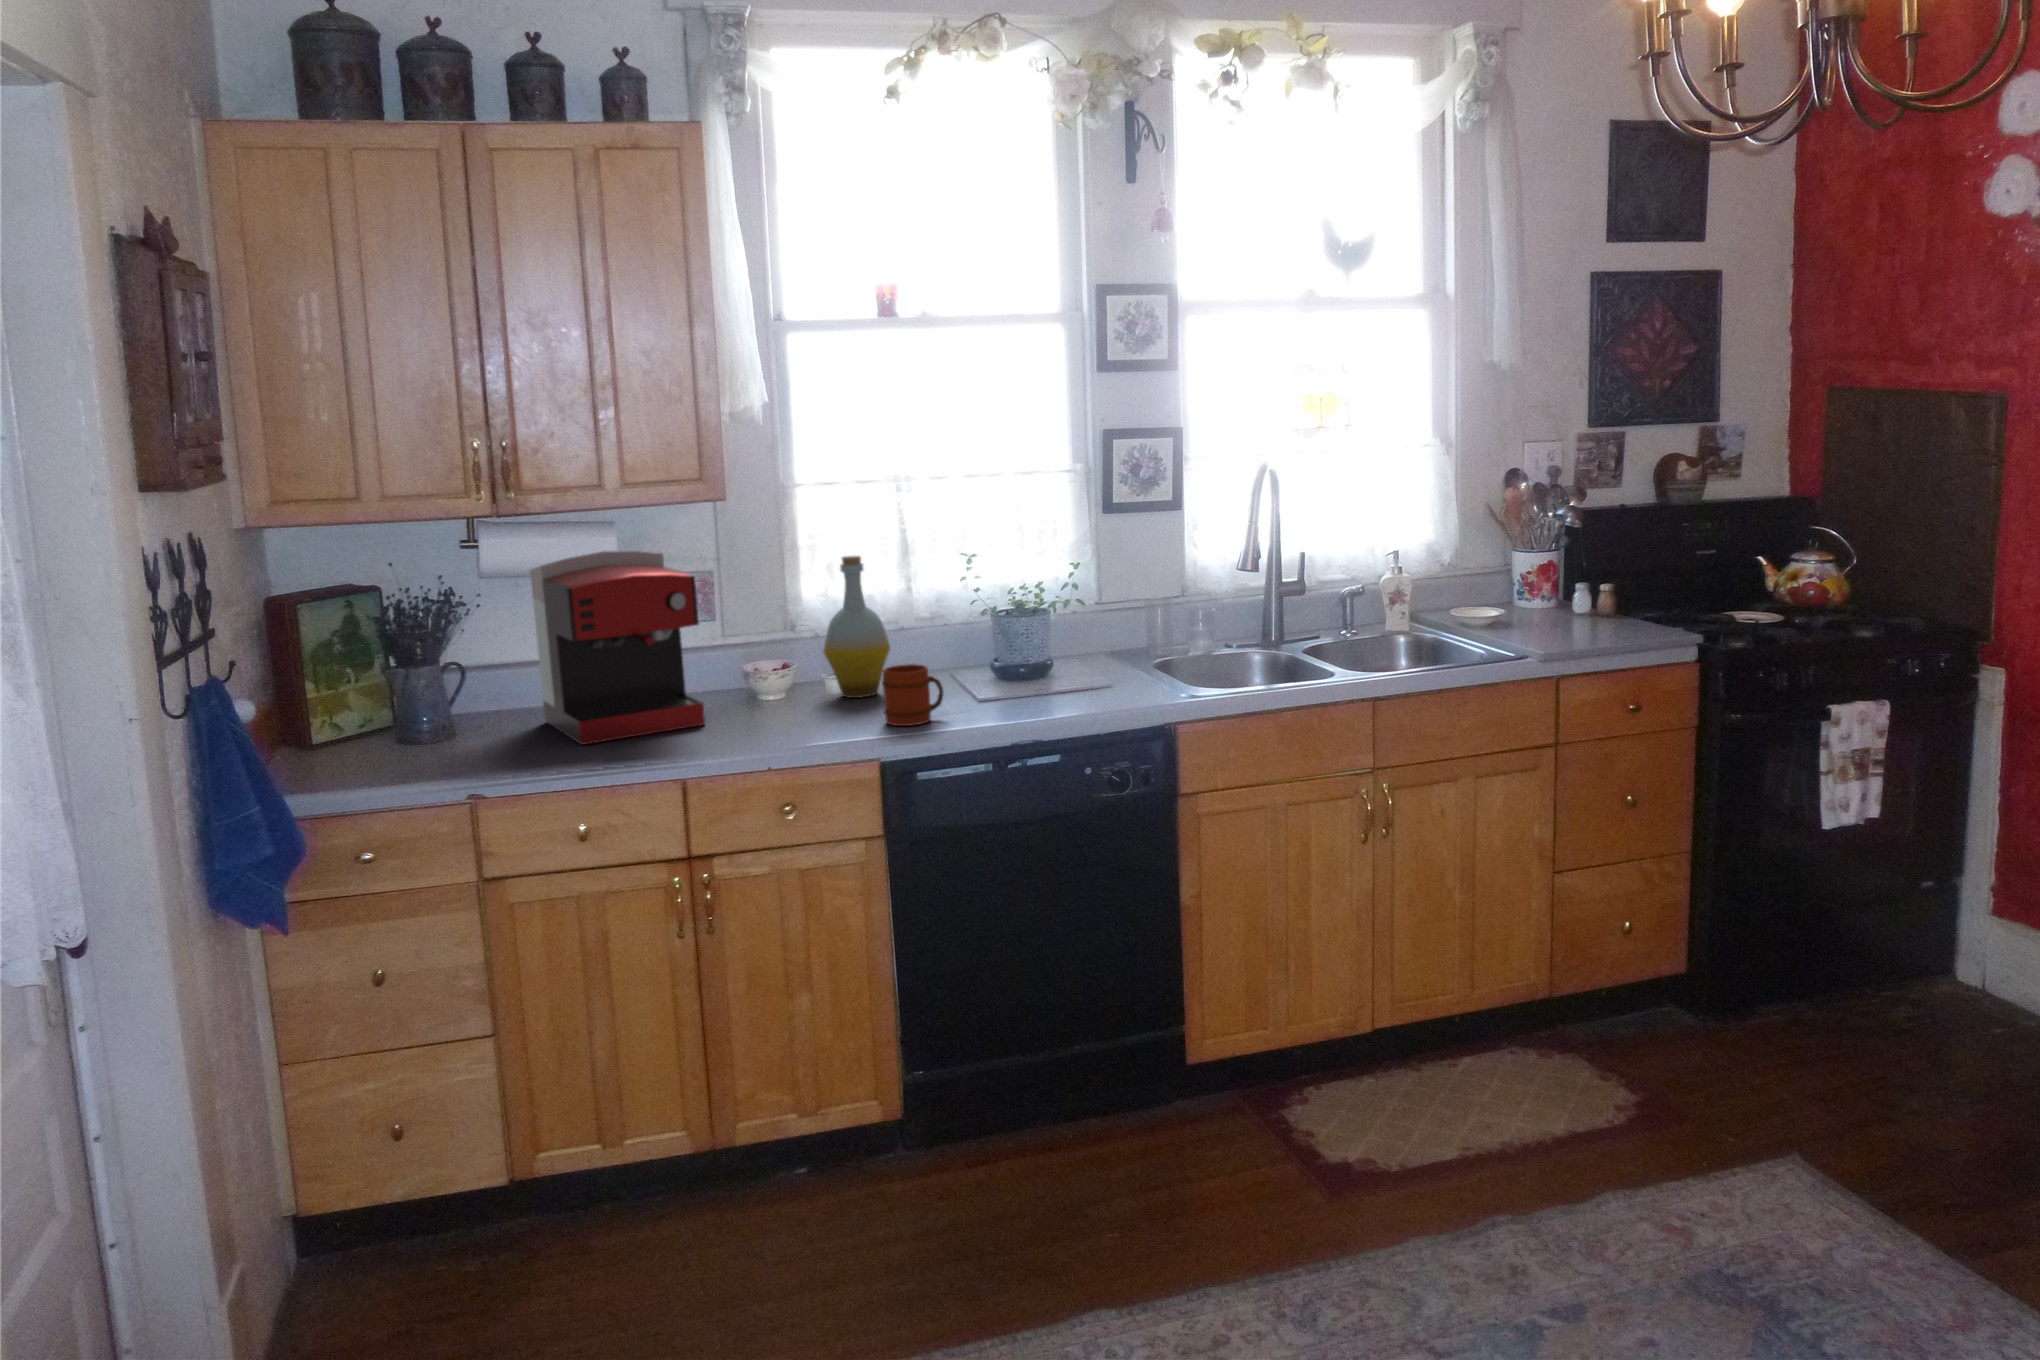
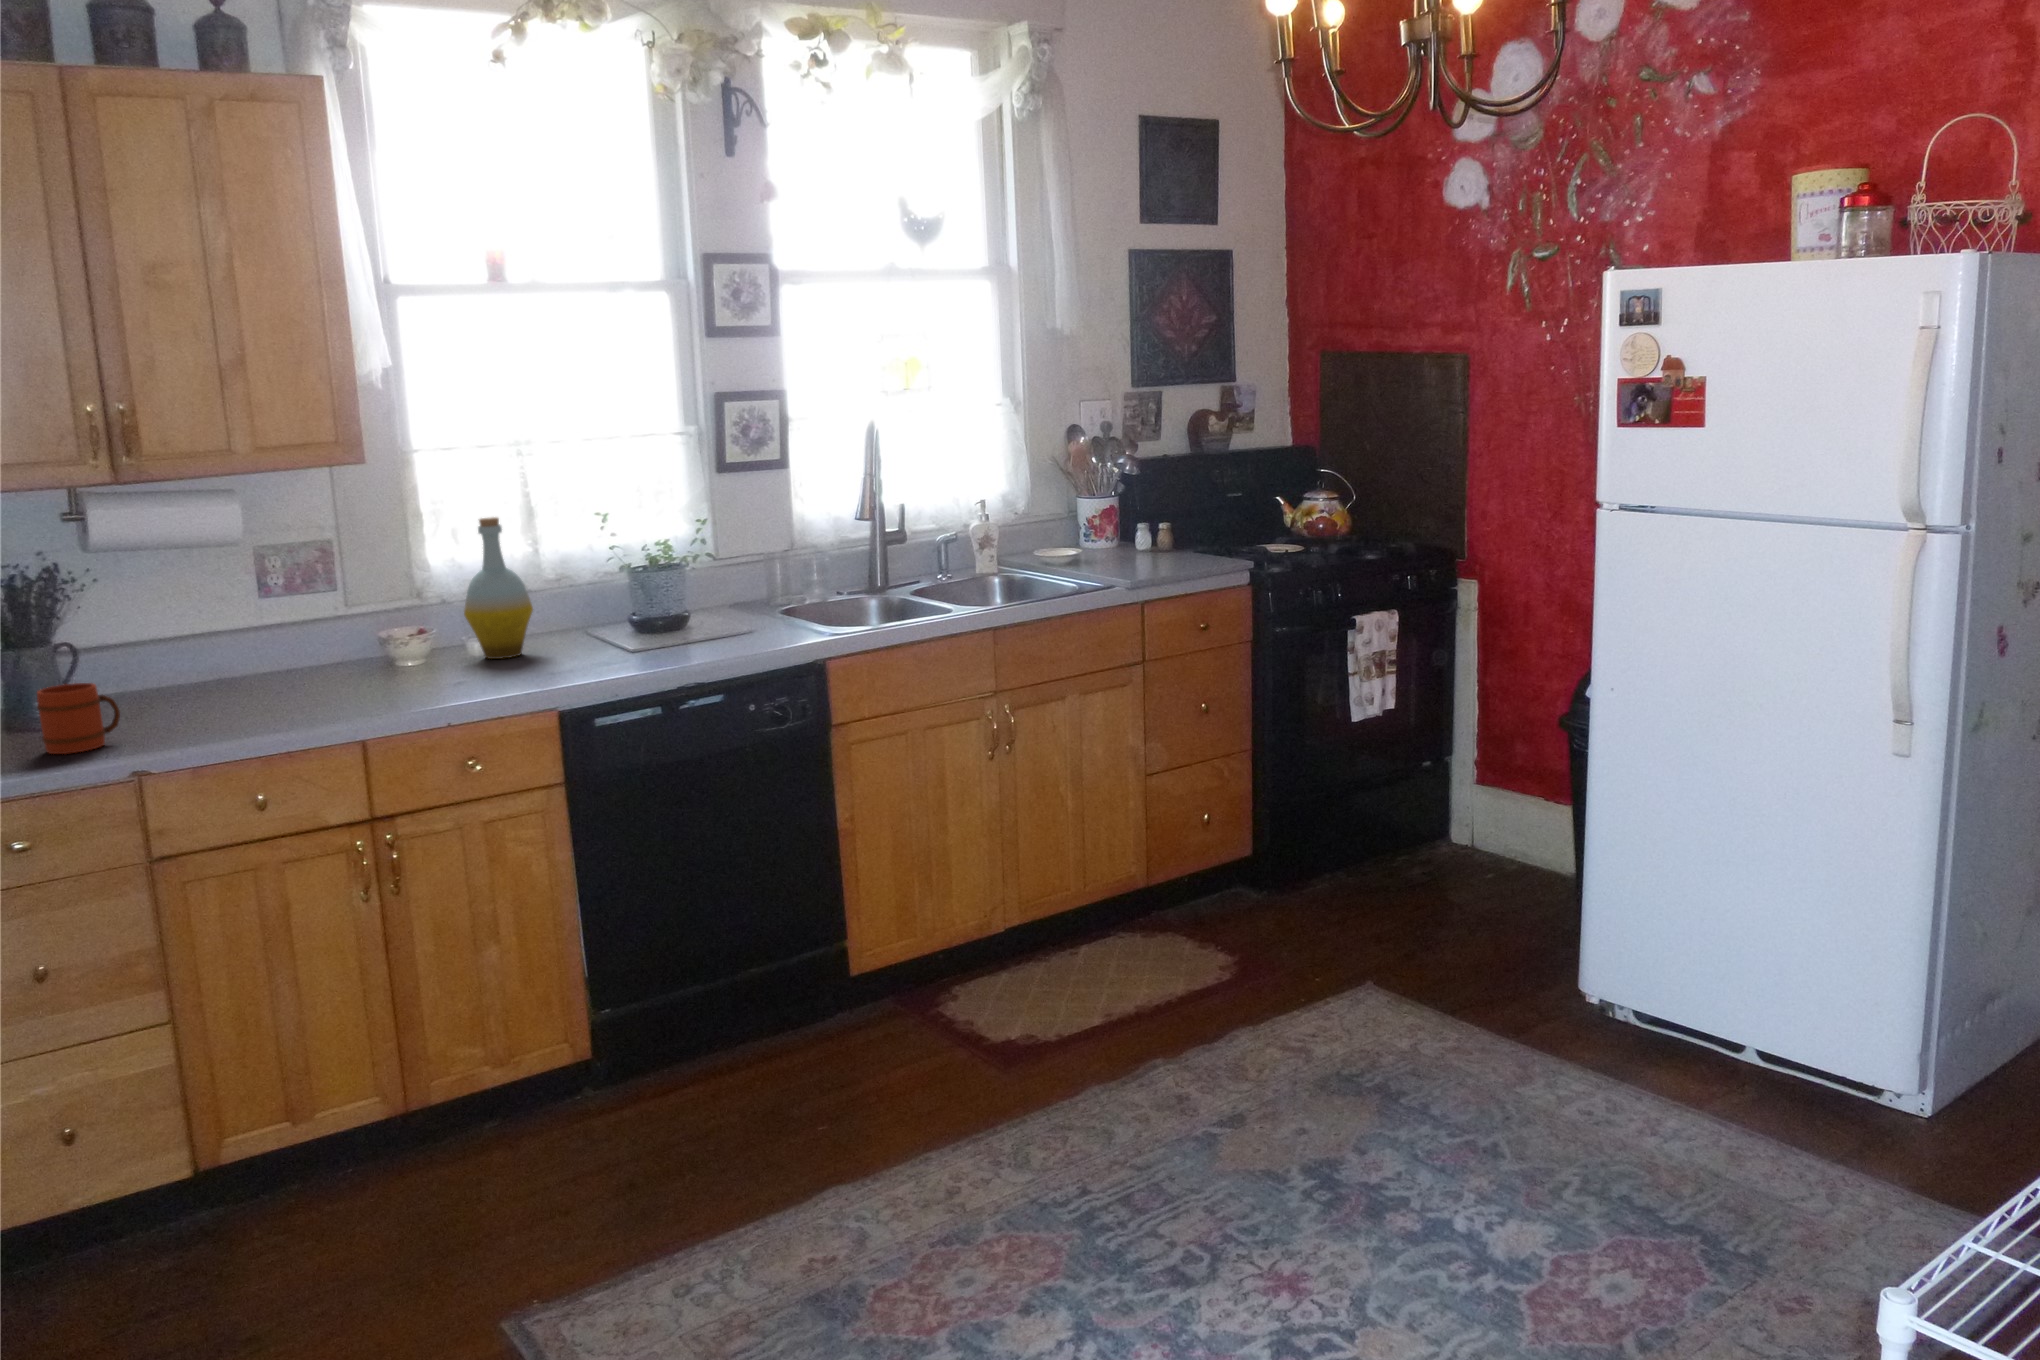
coffee maker: present [530,551,705,745] -> none [142,519,359,717]
mug: present [882,664,943,726] -> present [37,683,120,754]

